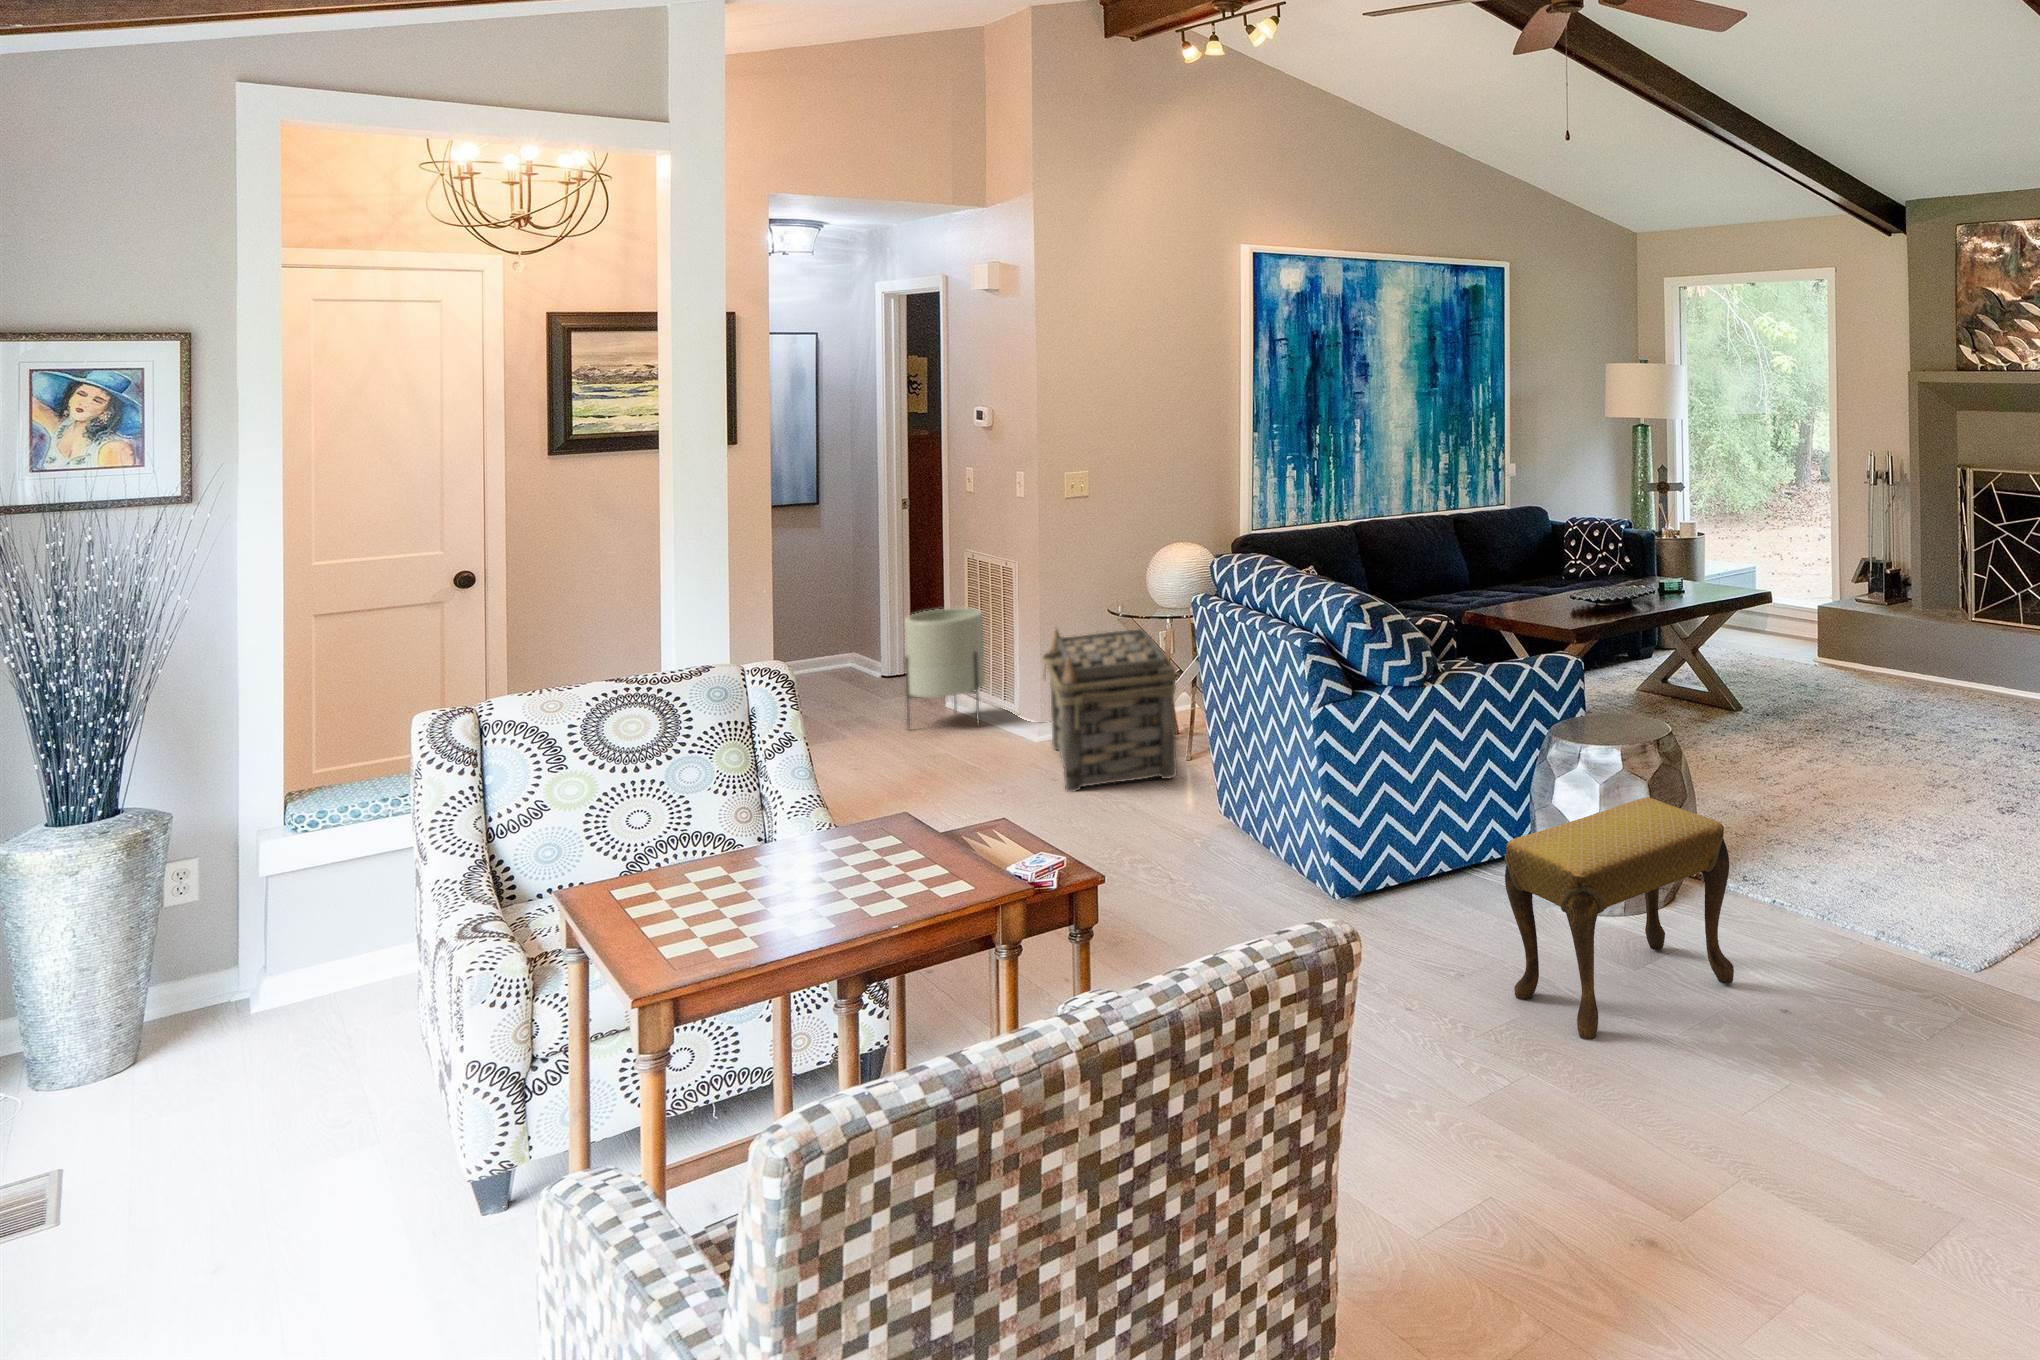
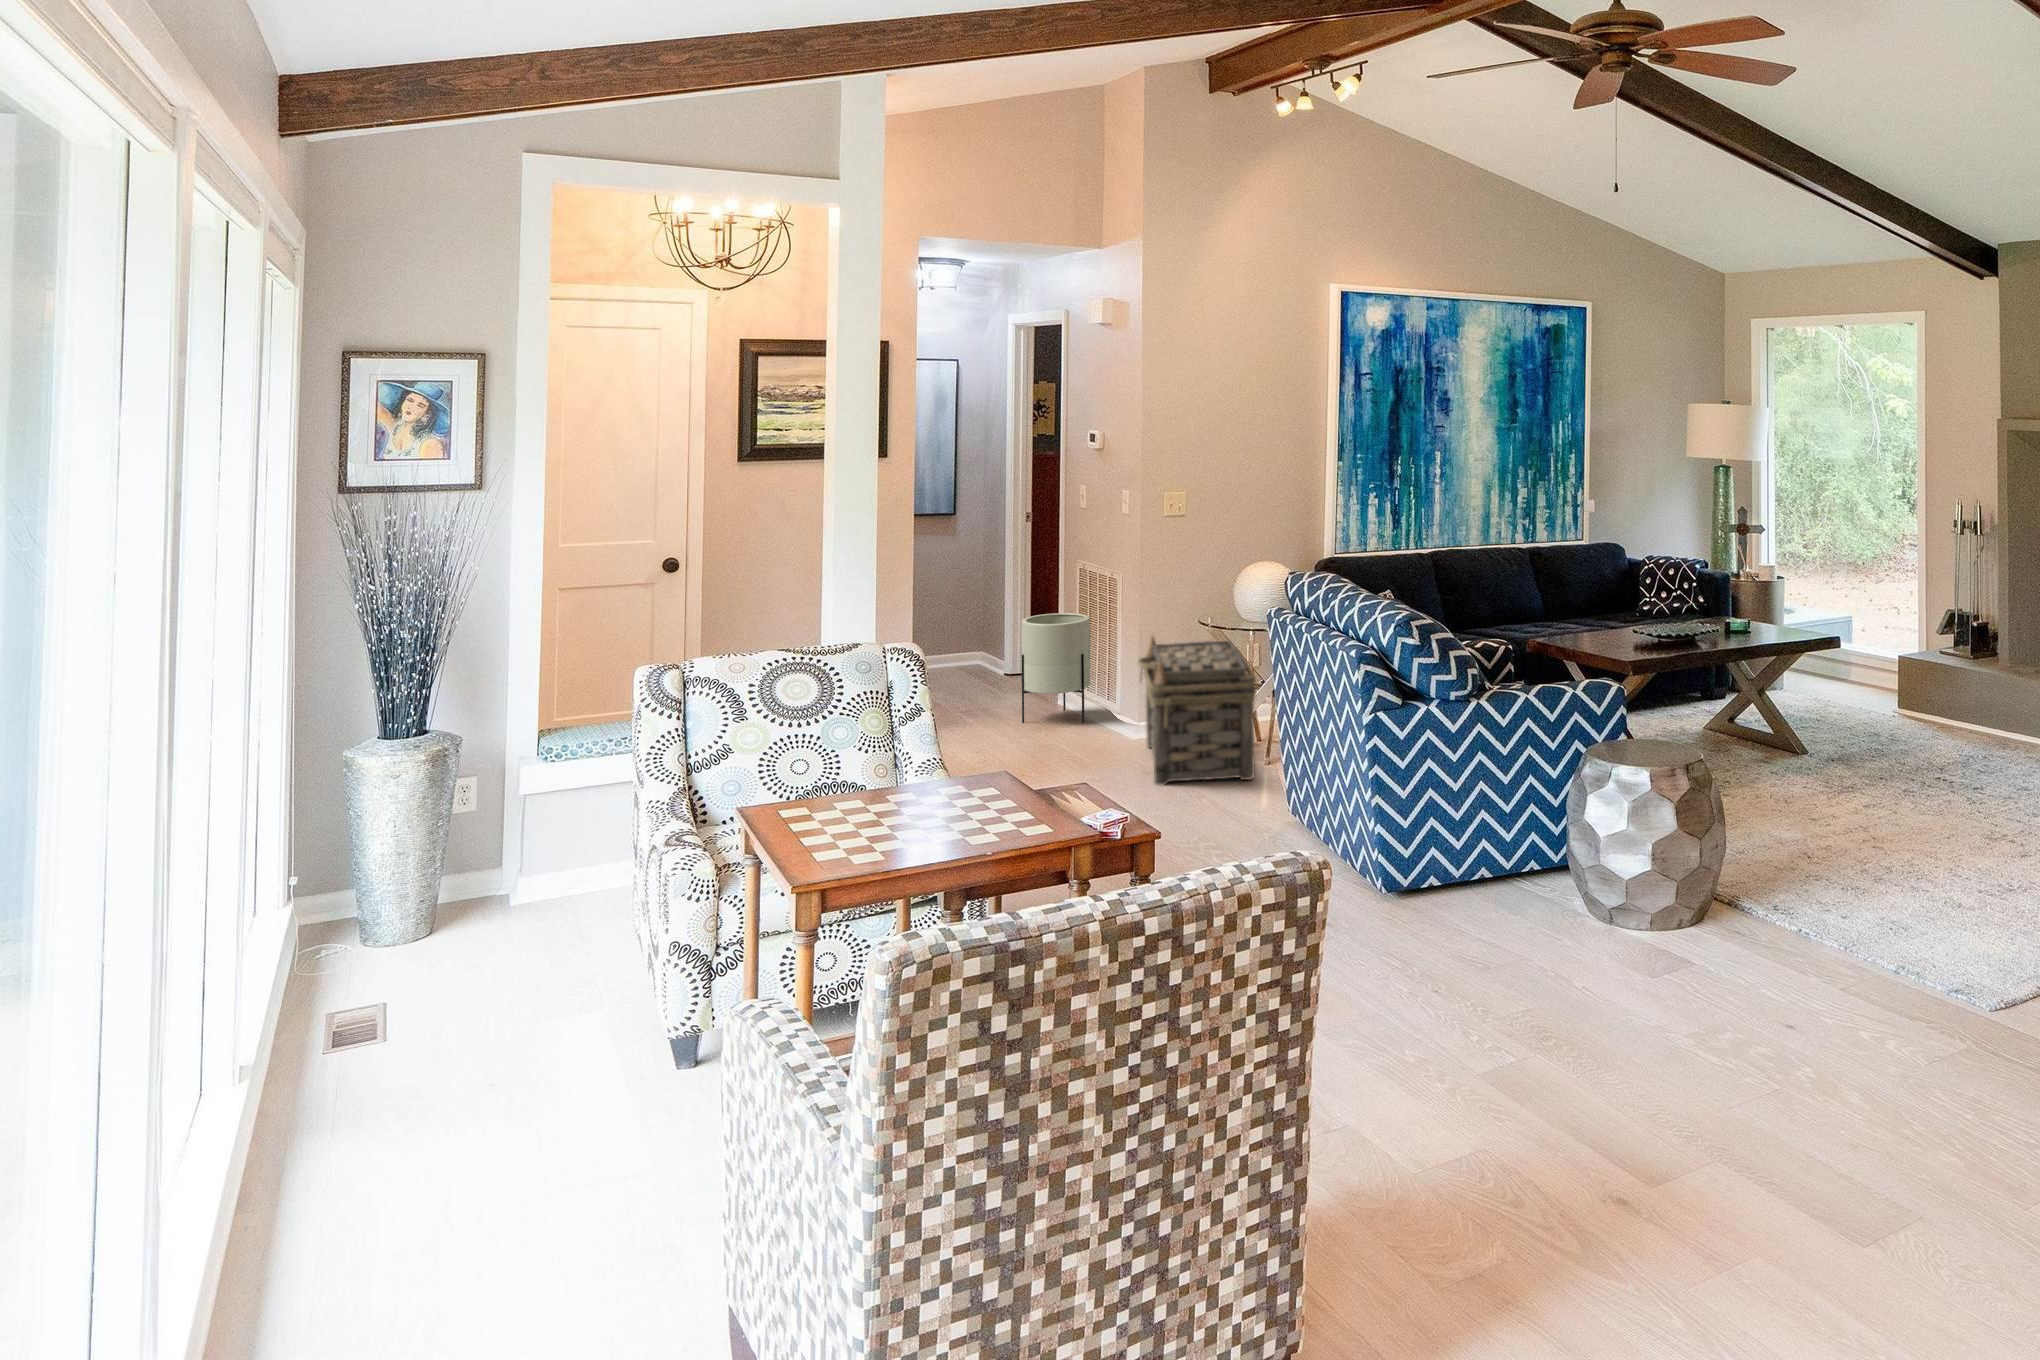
footstool: present [1505,797,1734,1040] -> none [1526,817,1742,1033]

